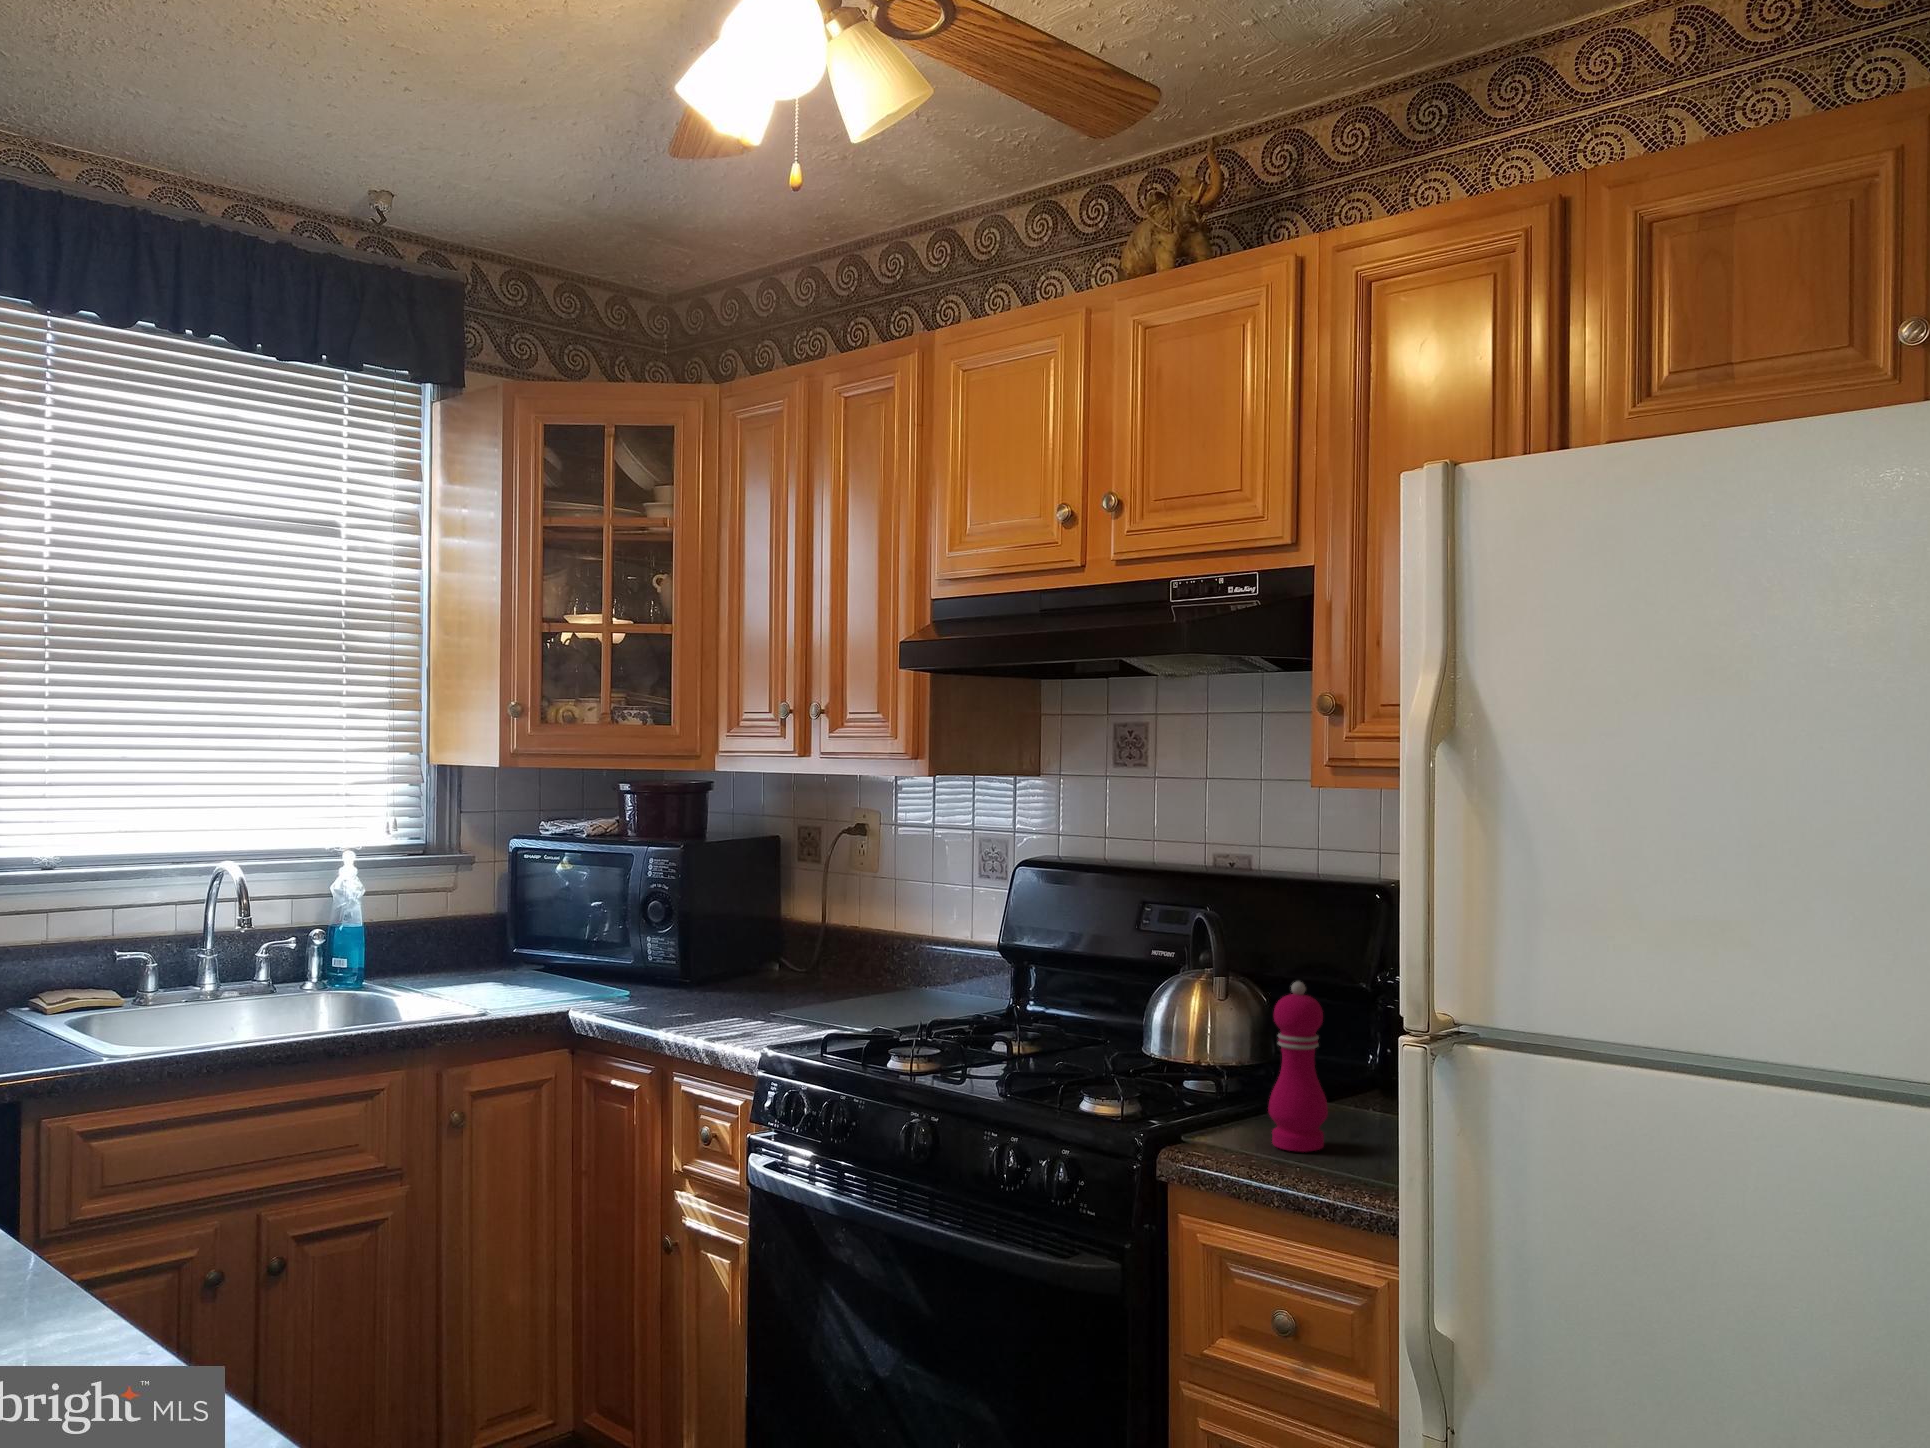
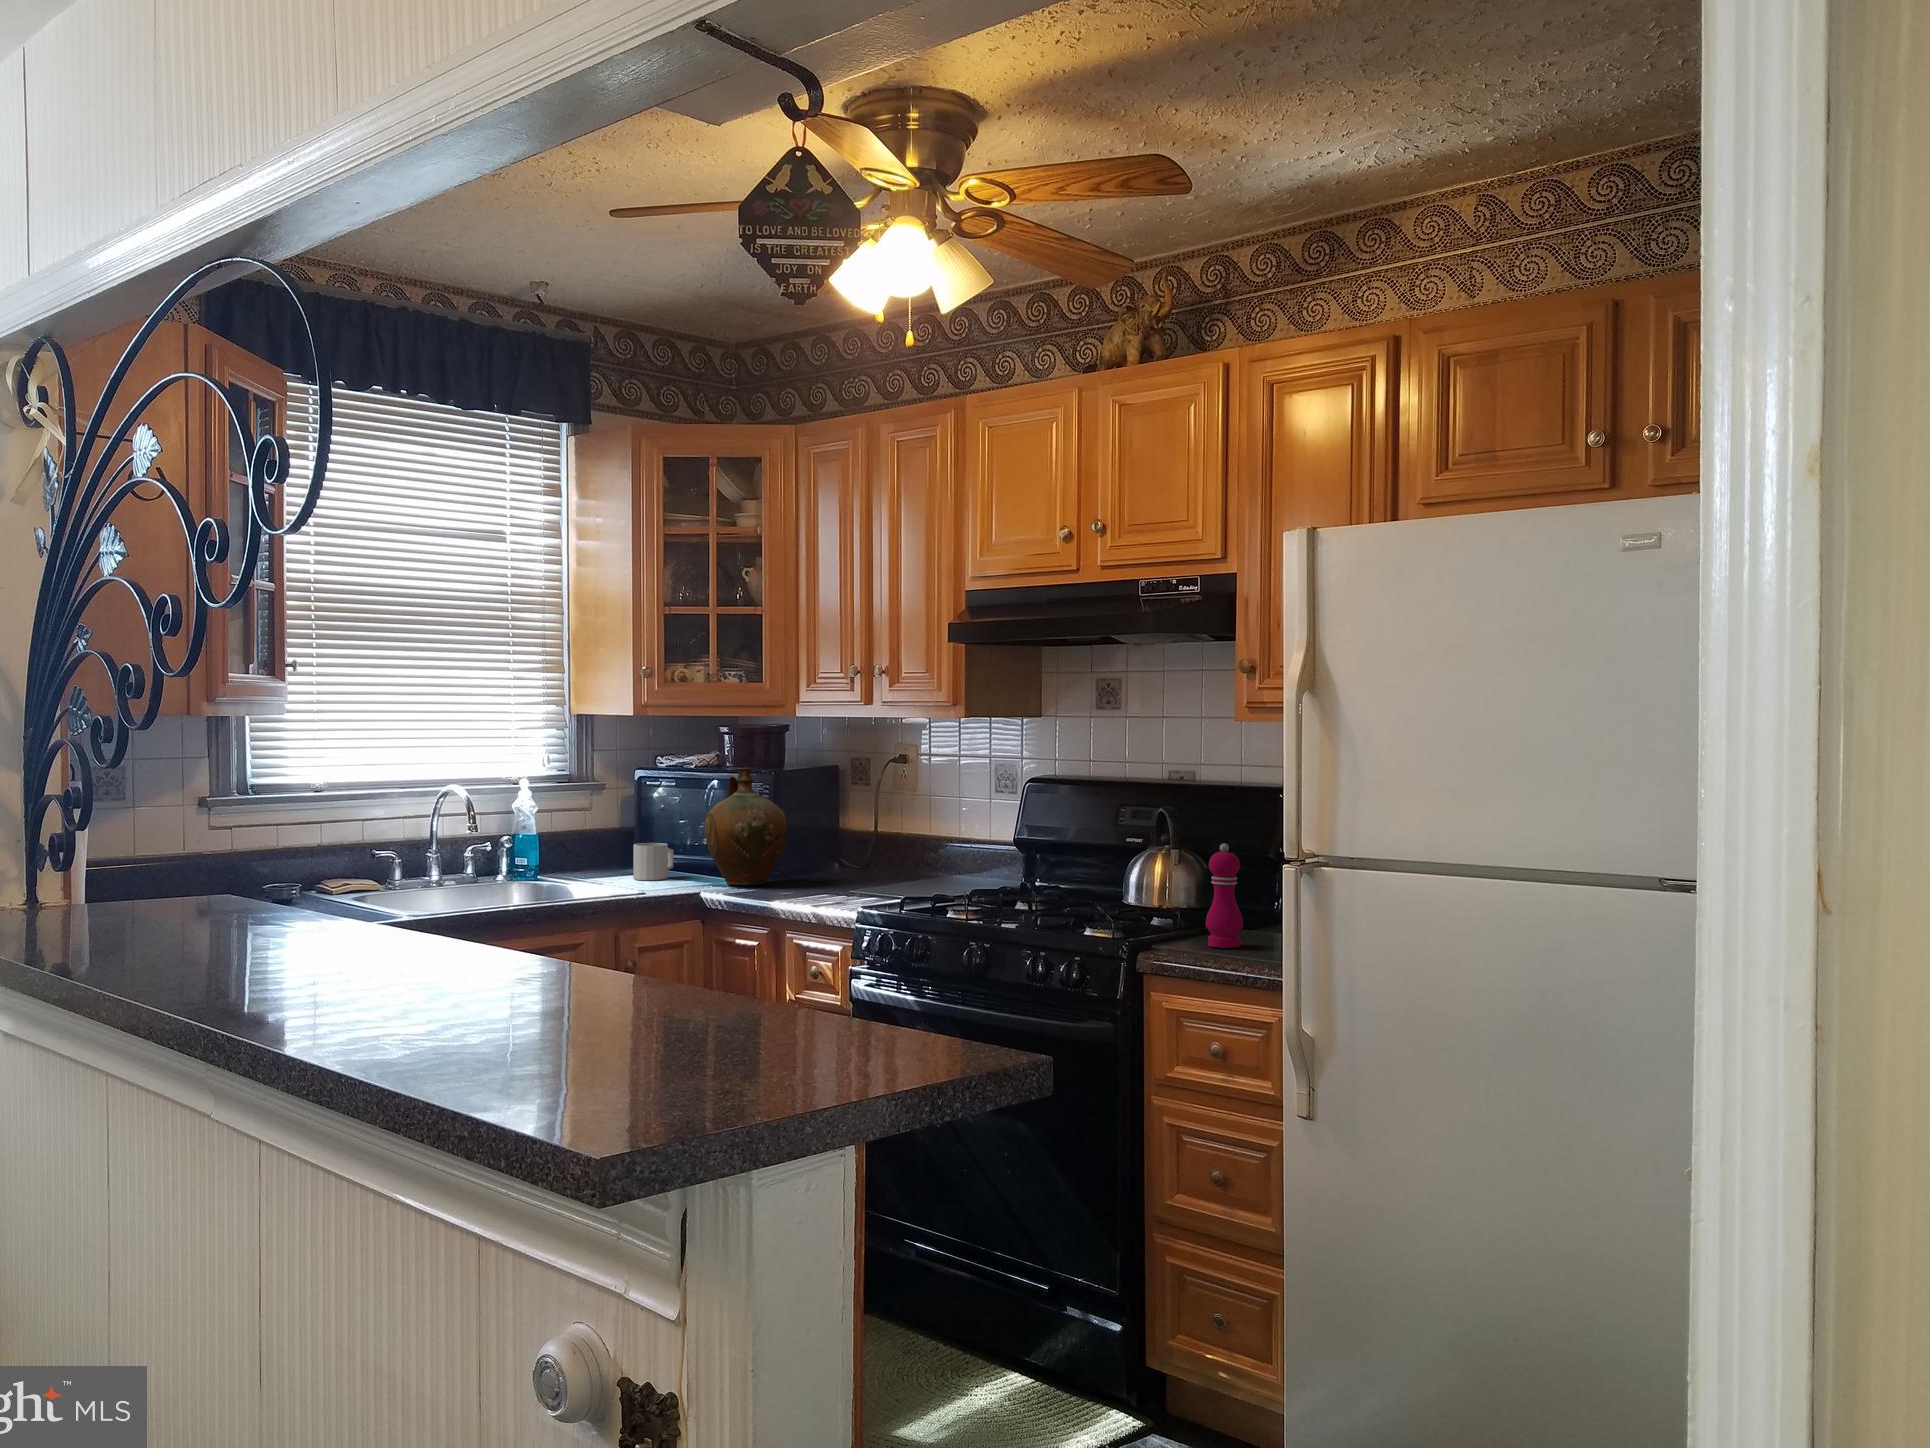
ceramic jug: none [579,840,690,1003] -> present [705,768,787,886]
mug: none [489,939,549,991] -> present [633,843,673,880]

